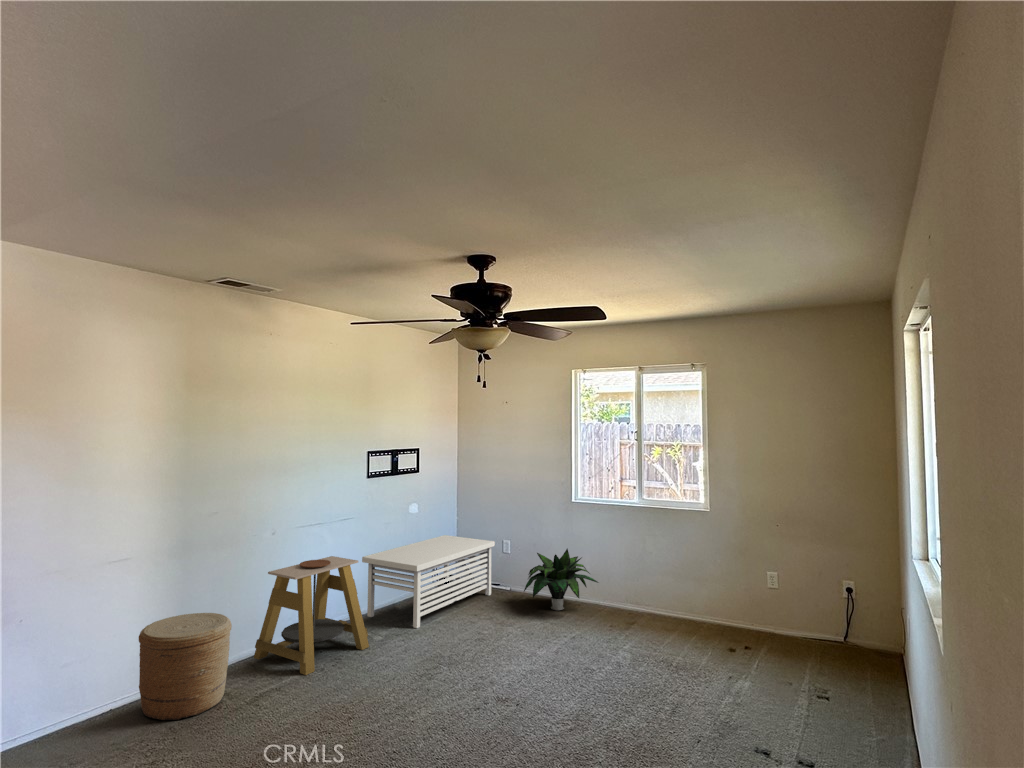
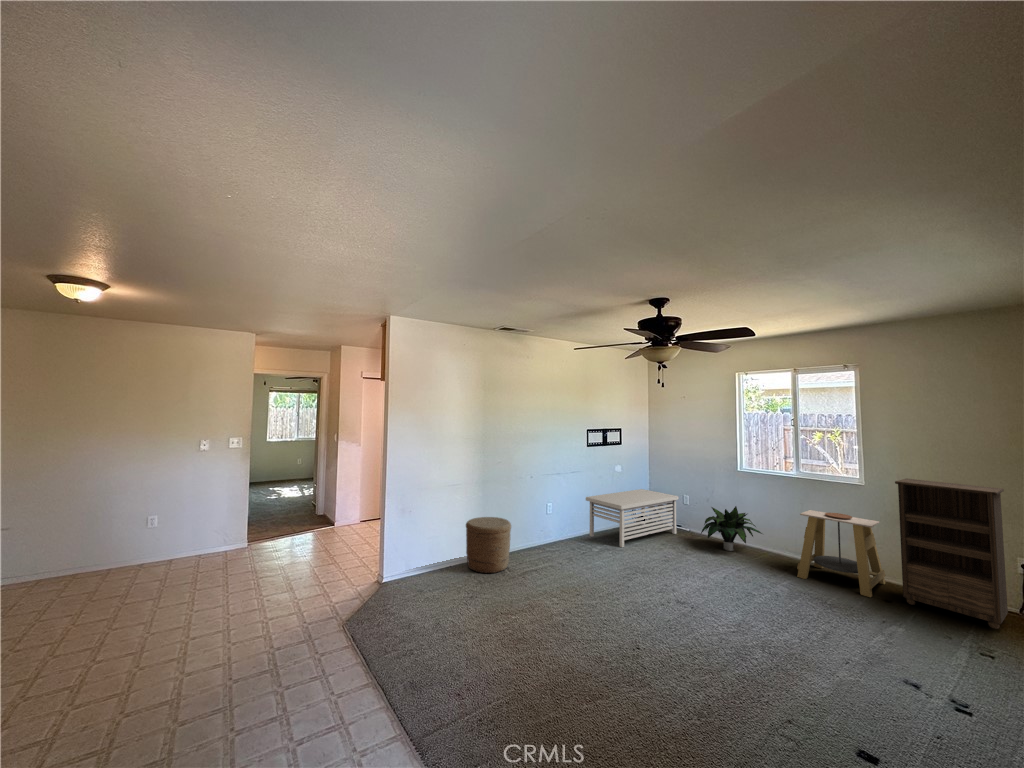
bookshelf: none [740,499,834,663] -> present [895,478,1008,629]
side table: present [254,556,369,675] -> present [797,510,885,597]

